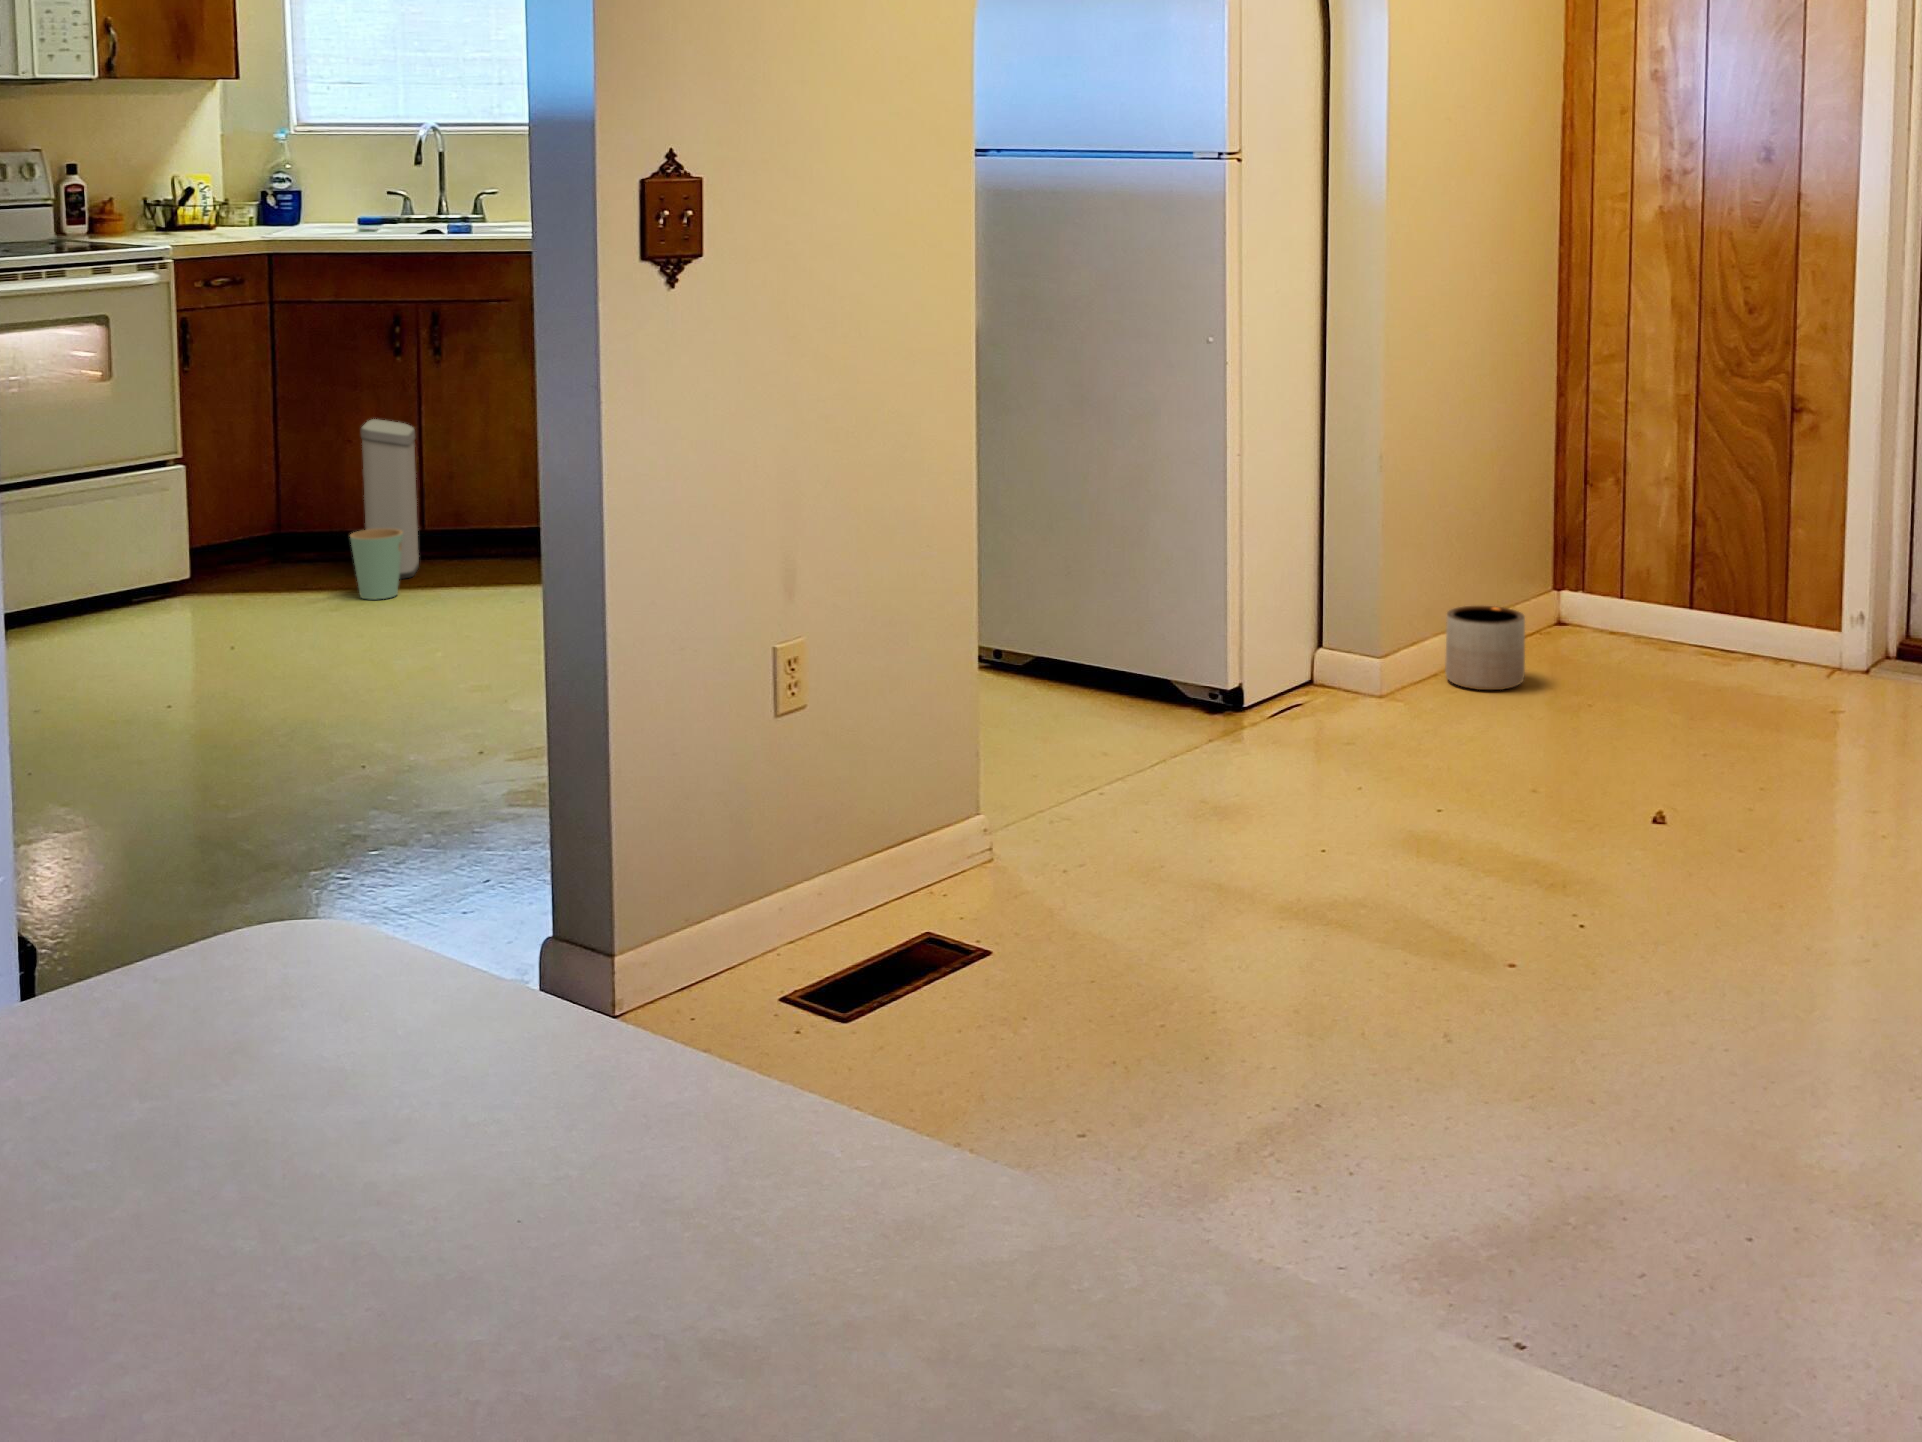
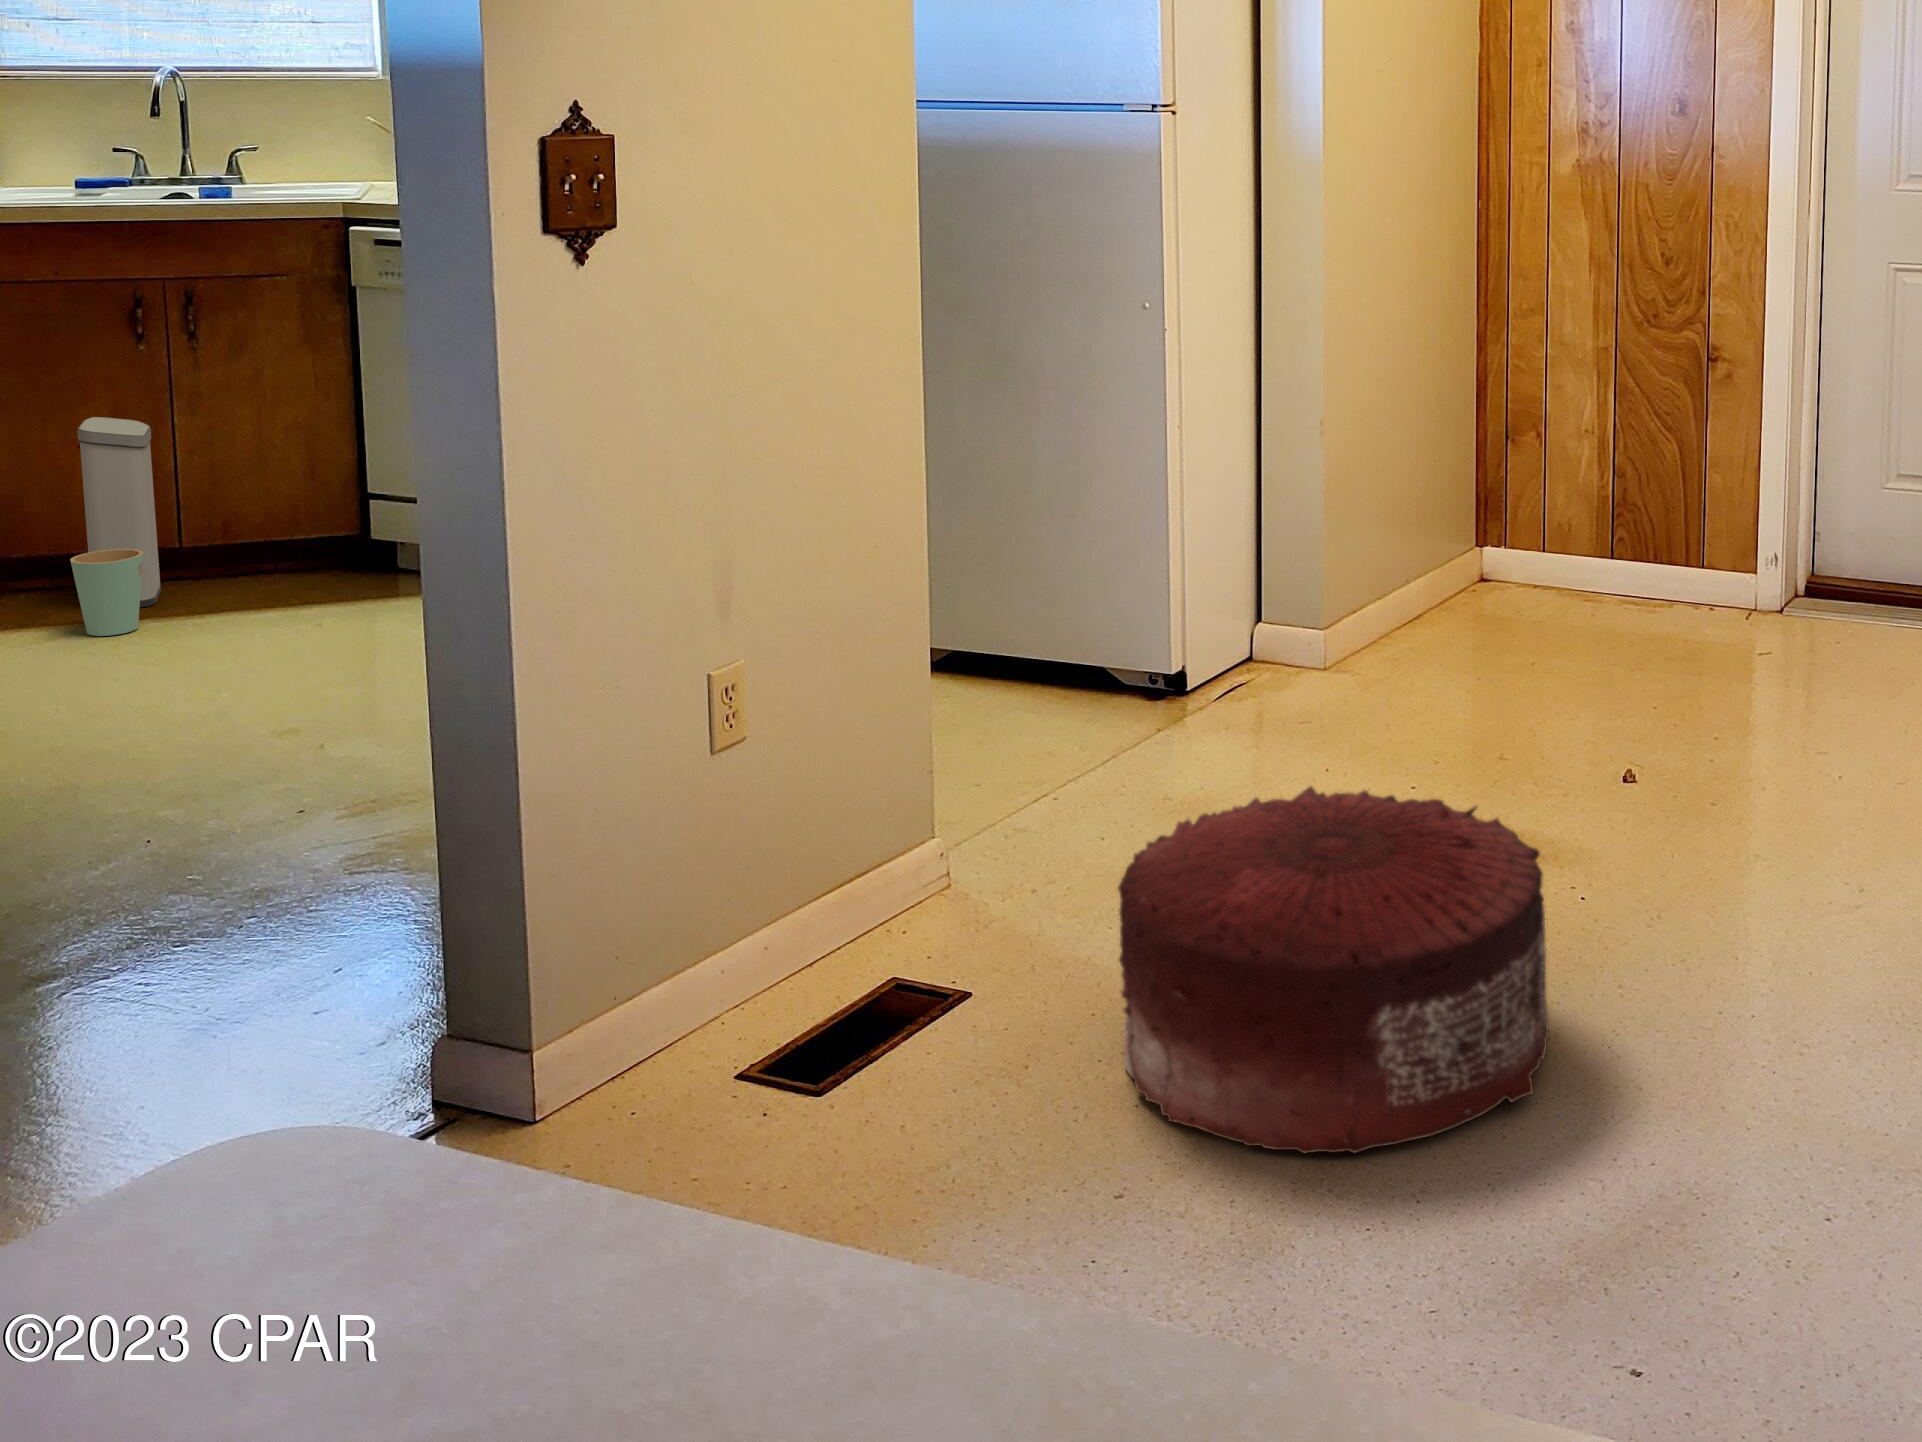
planter: present [1445,606,1525,690] -> none [1387,569,1466,655]
pouf: none [1103,785,1505,1119] -> present [1118,786,1549,1153]

